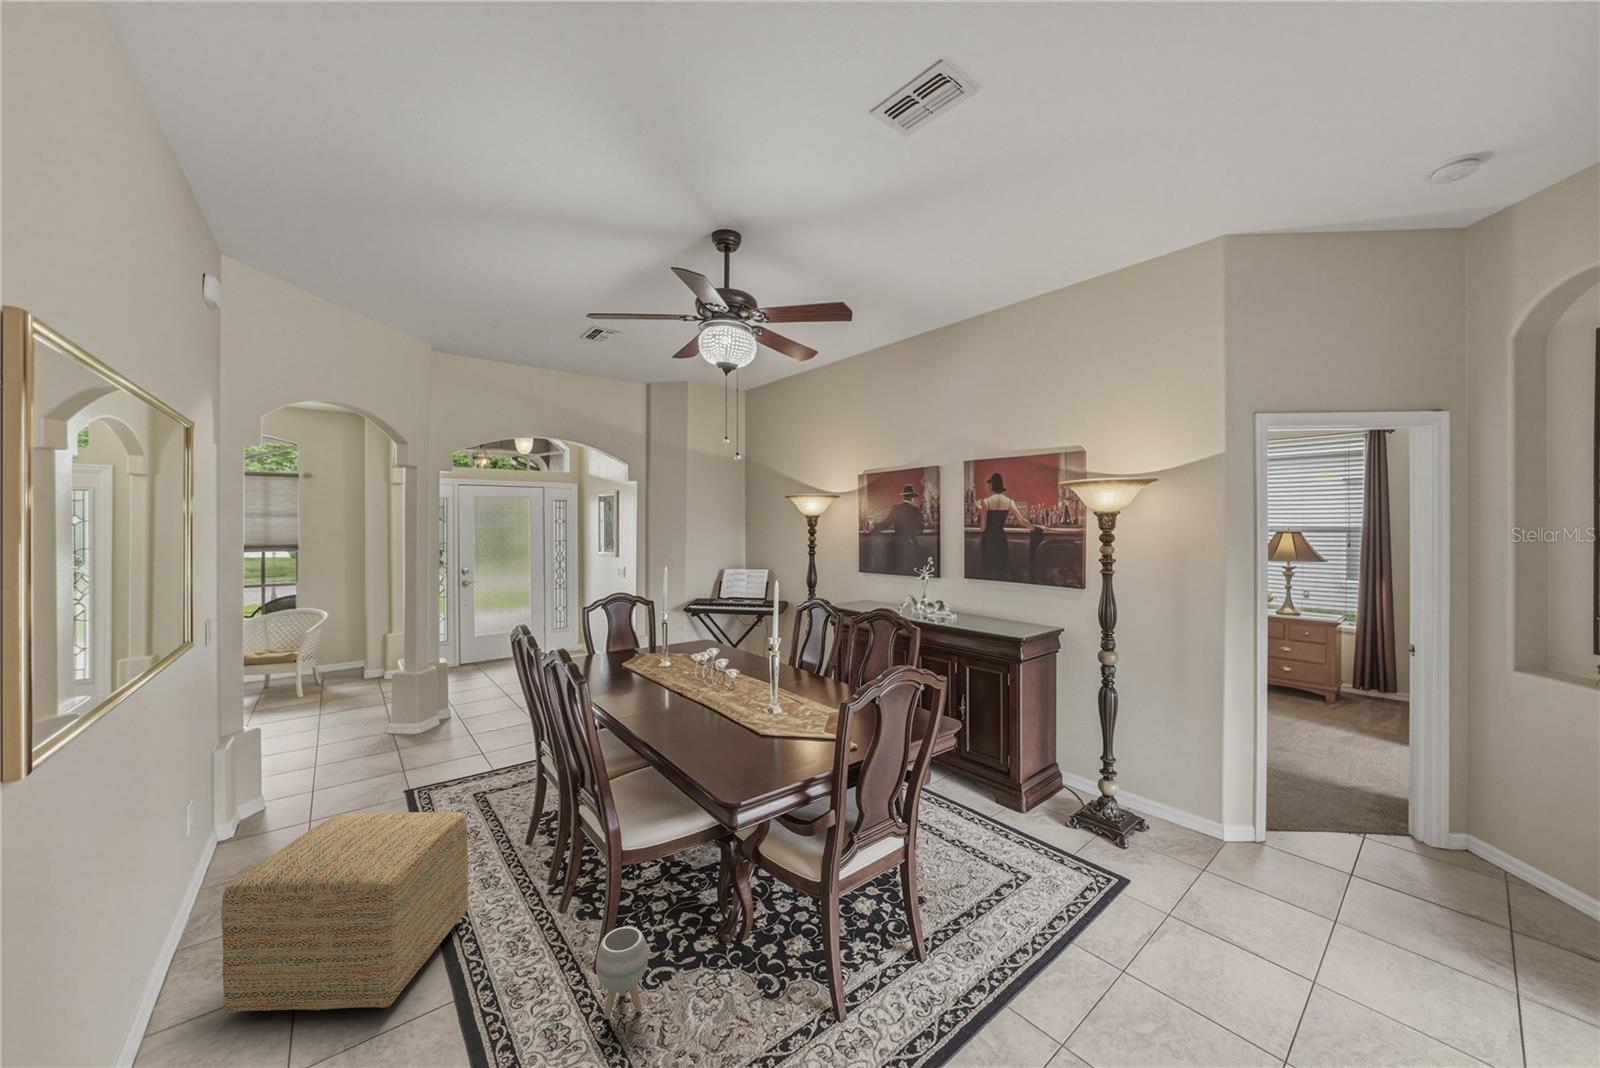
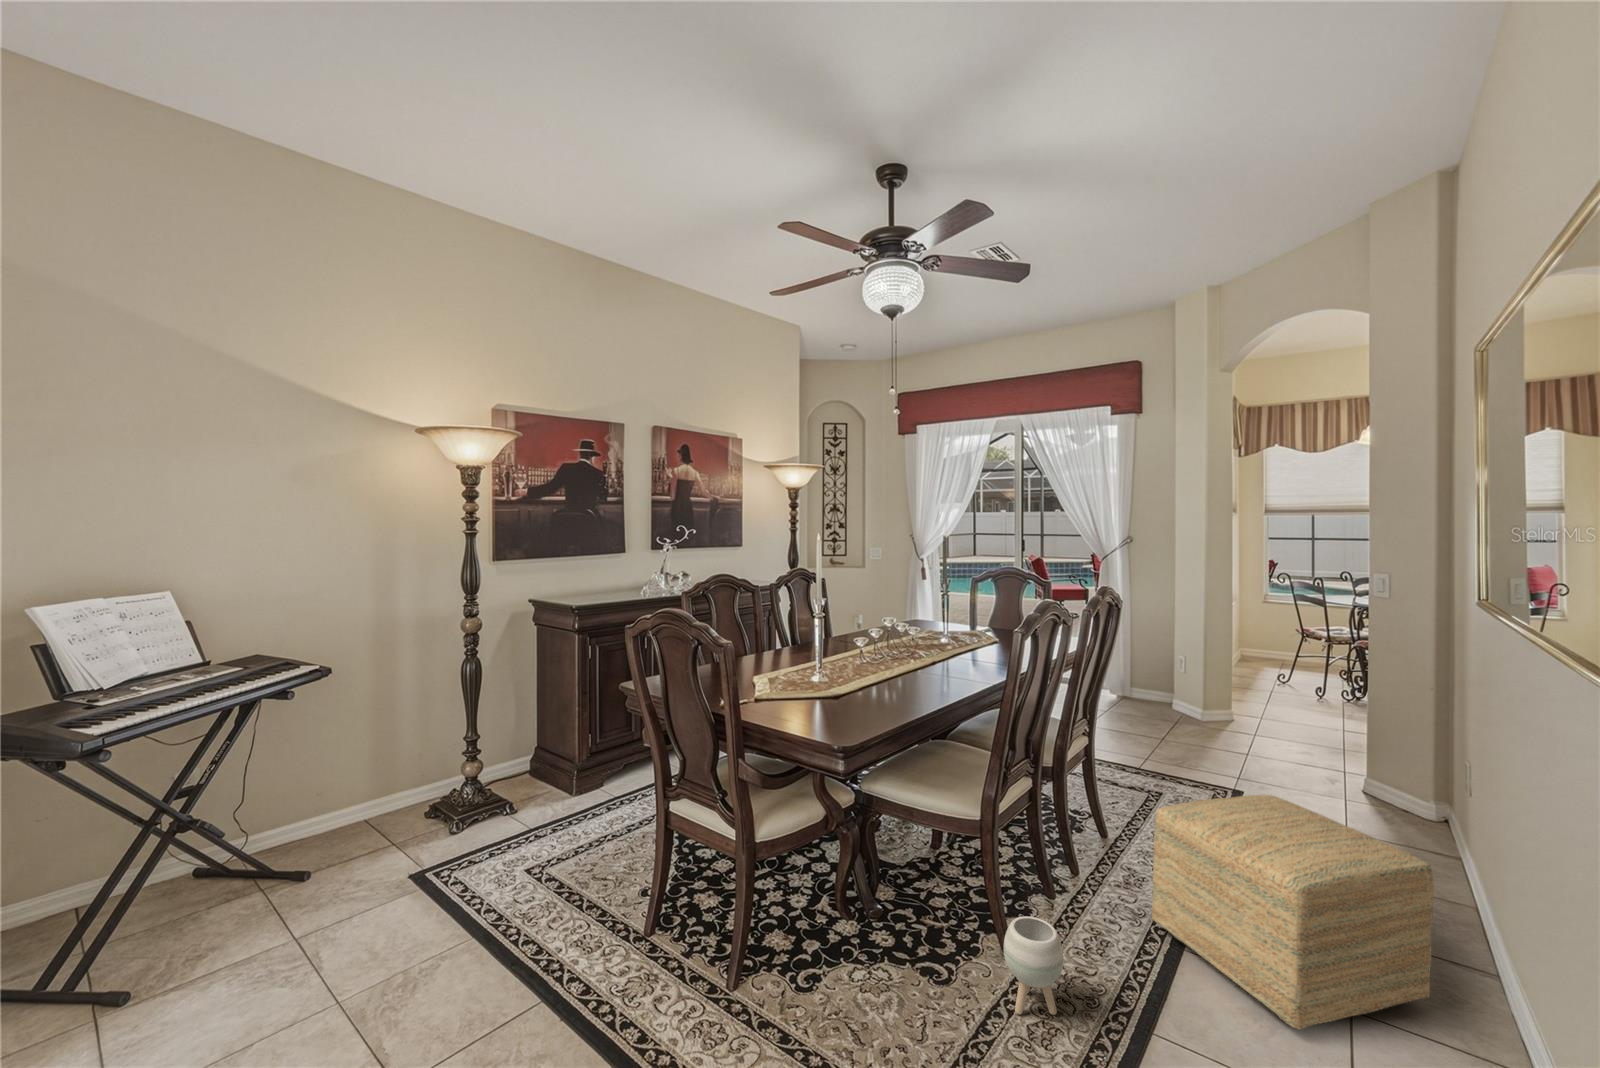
planter: present [596,927,648,1019] -> present [1004,916,1064,1015]

